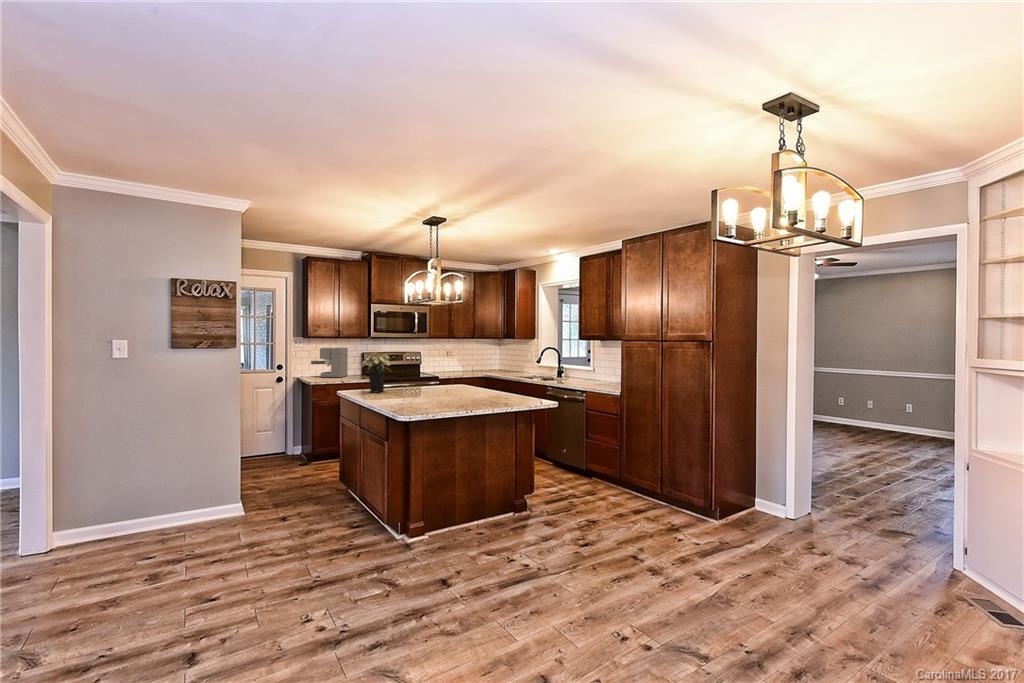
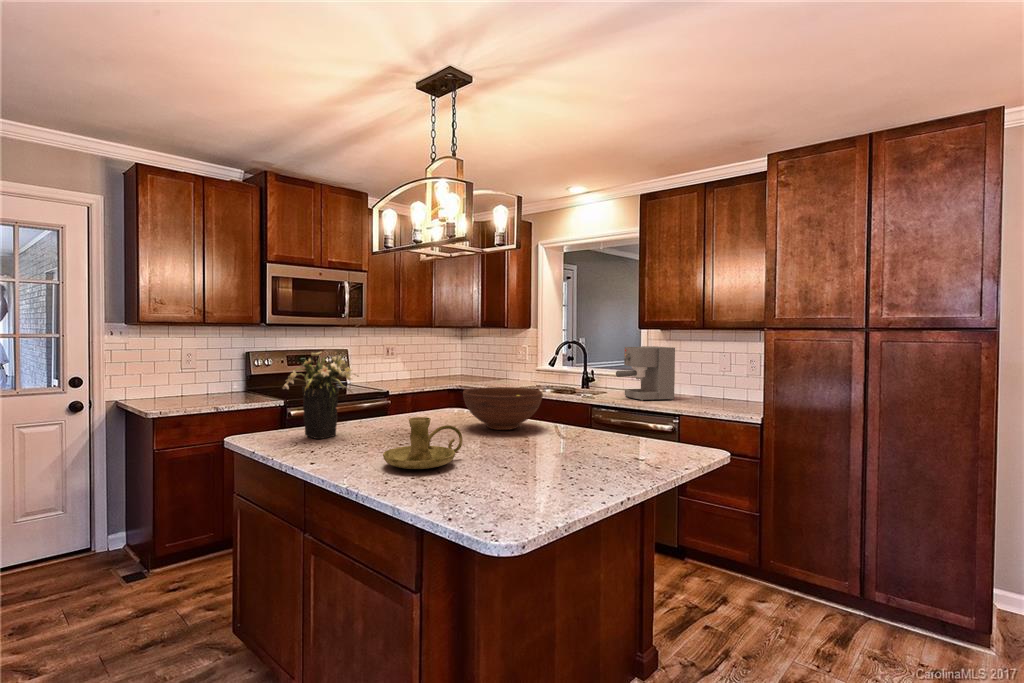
coffee maker: present [311,348,348,378] -> present [616,346,675,401]
fruit bowl: none [445,372,485,392] -> present [463,387,543,430]
candle holder: none [389,381,426,401] -> present [383,417,463,469]

